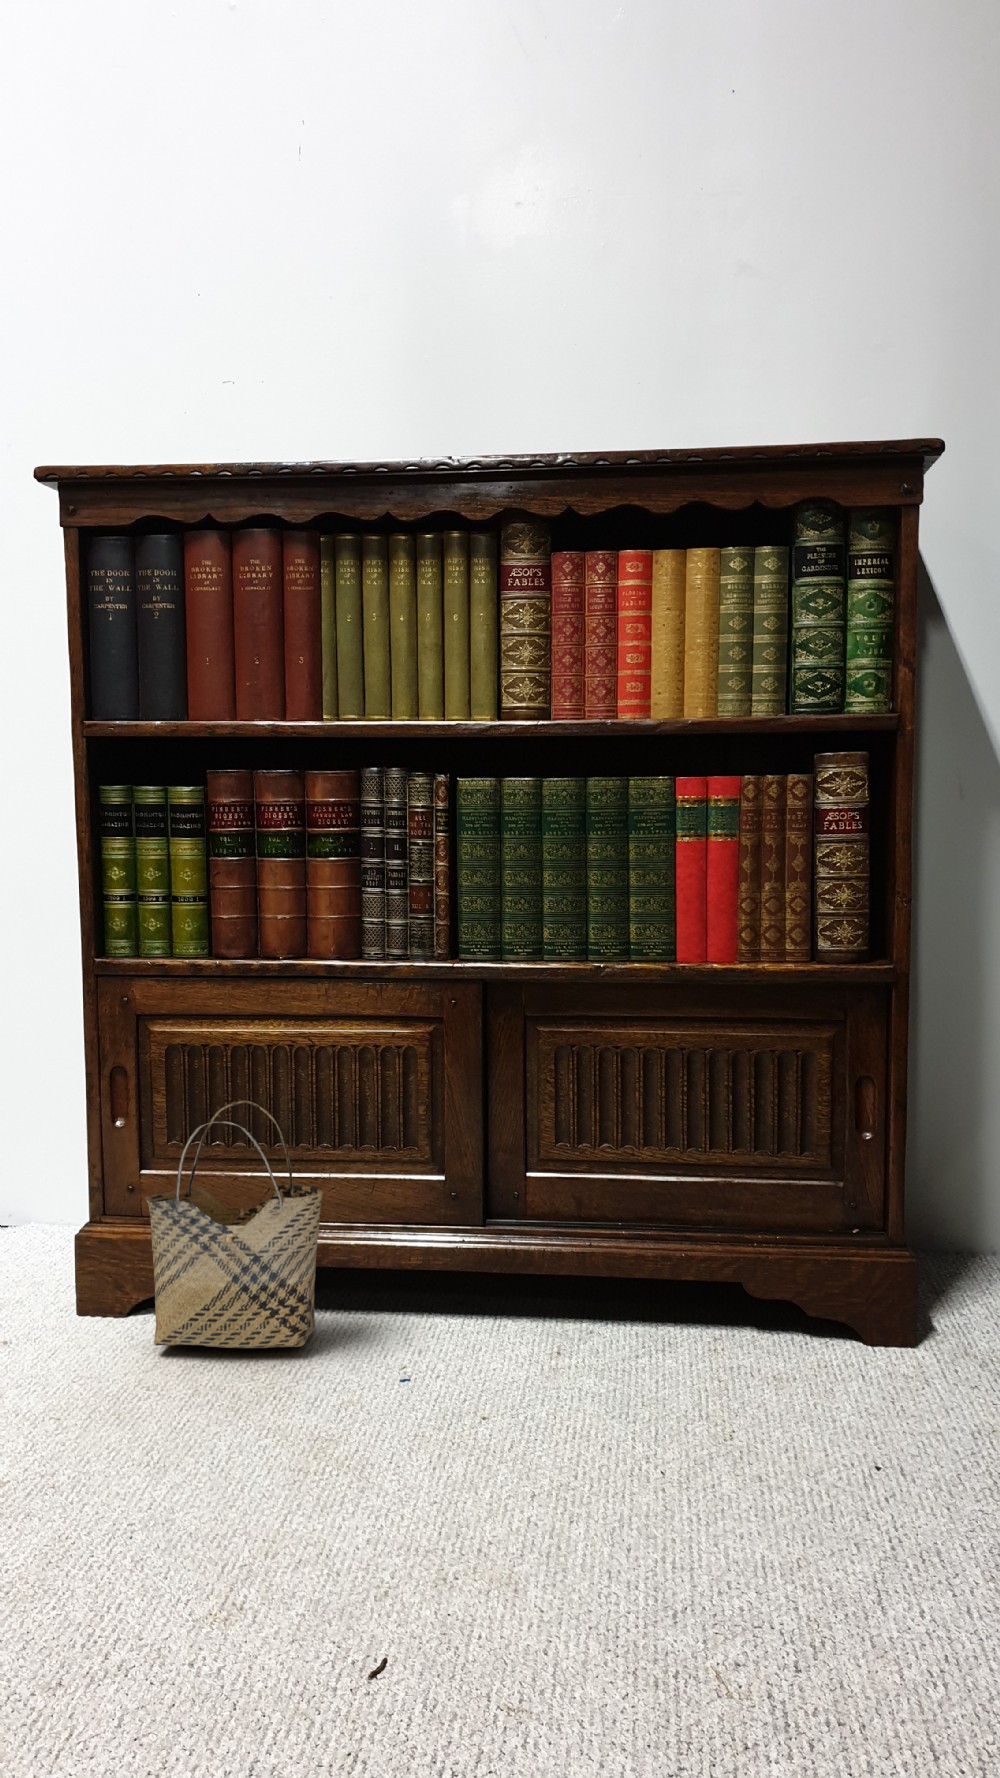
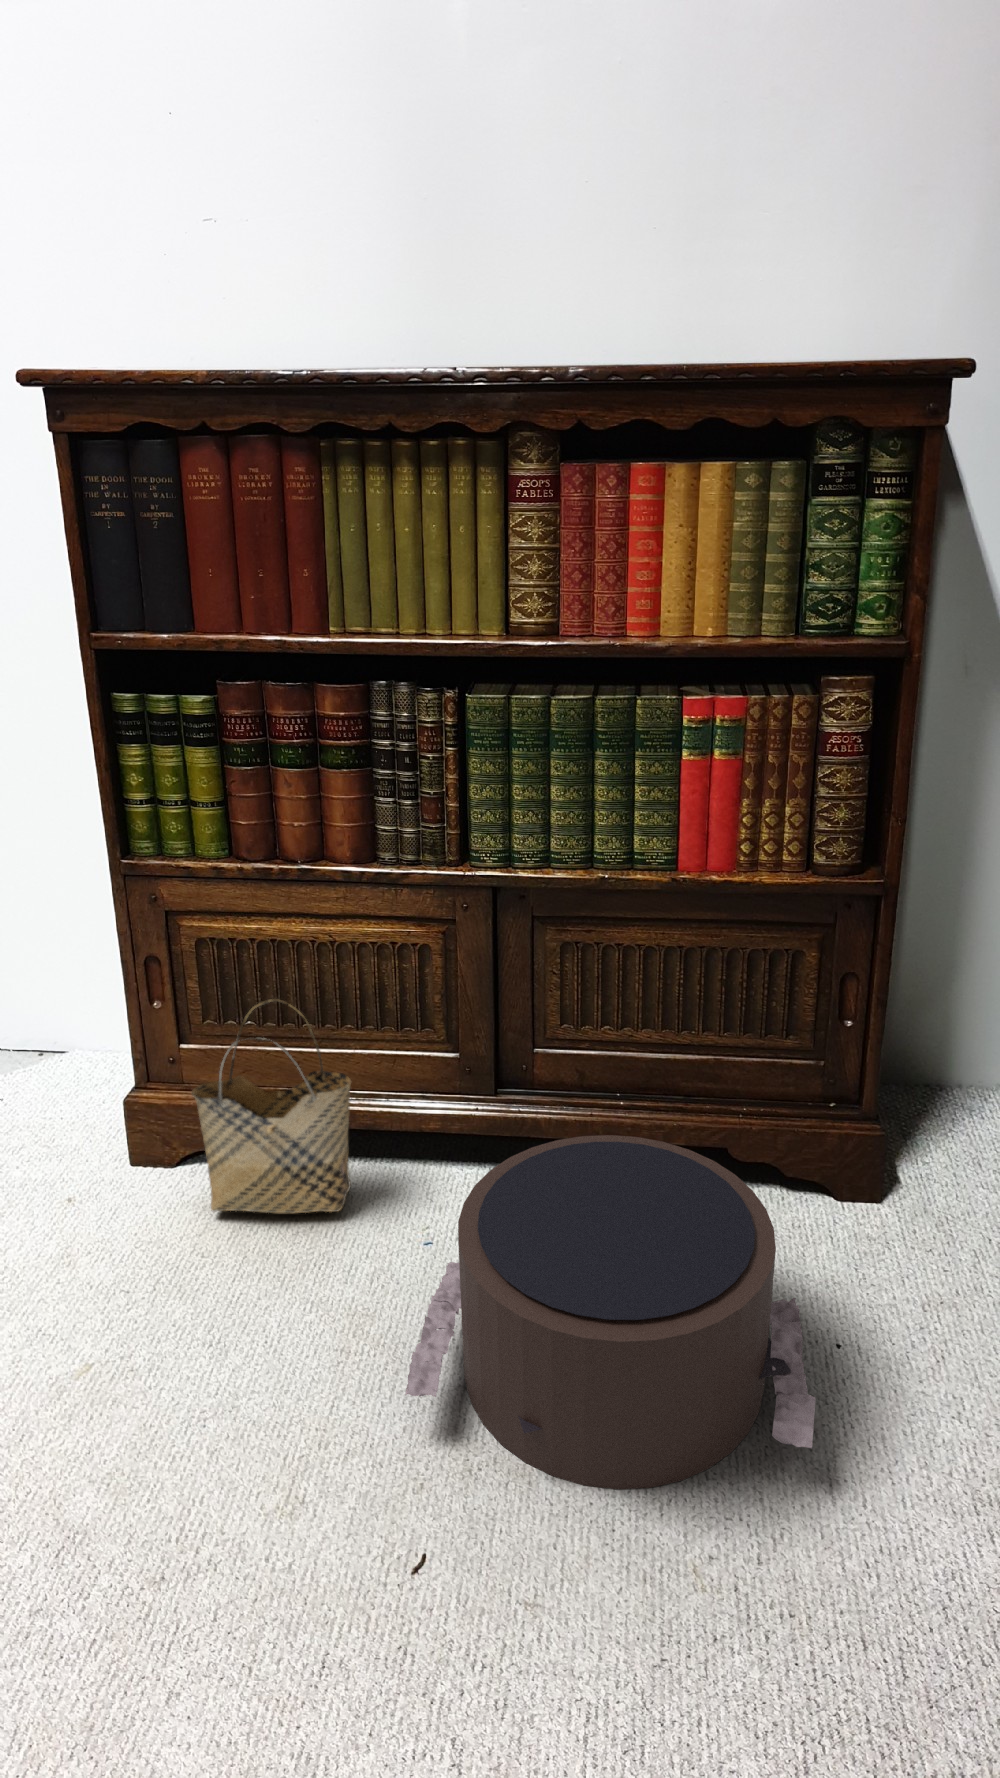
pouf: none [370,1227,854,1600] -> present [405,1135,816,1489]

